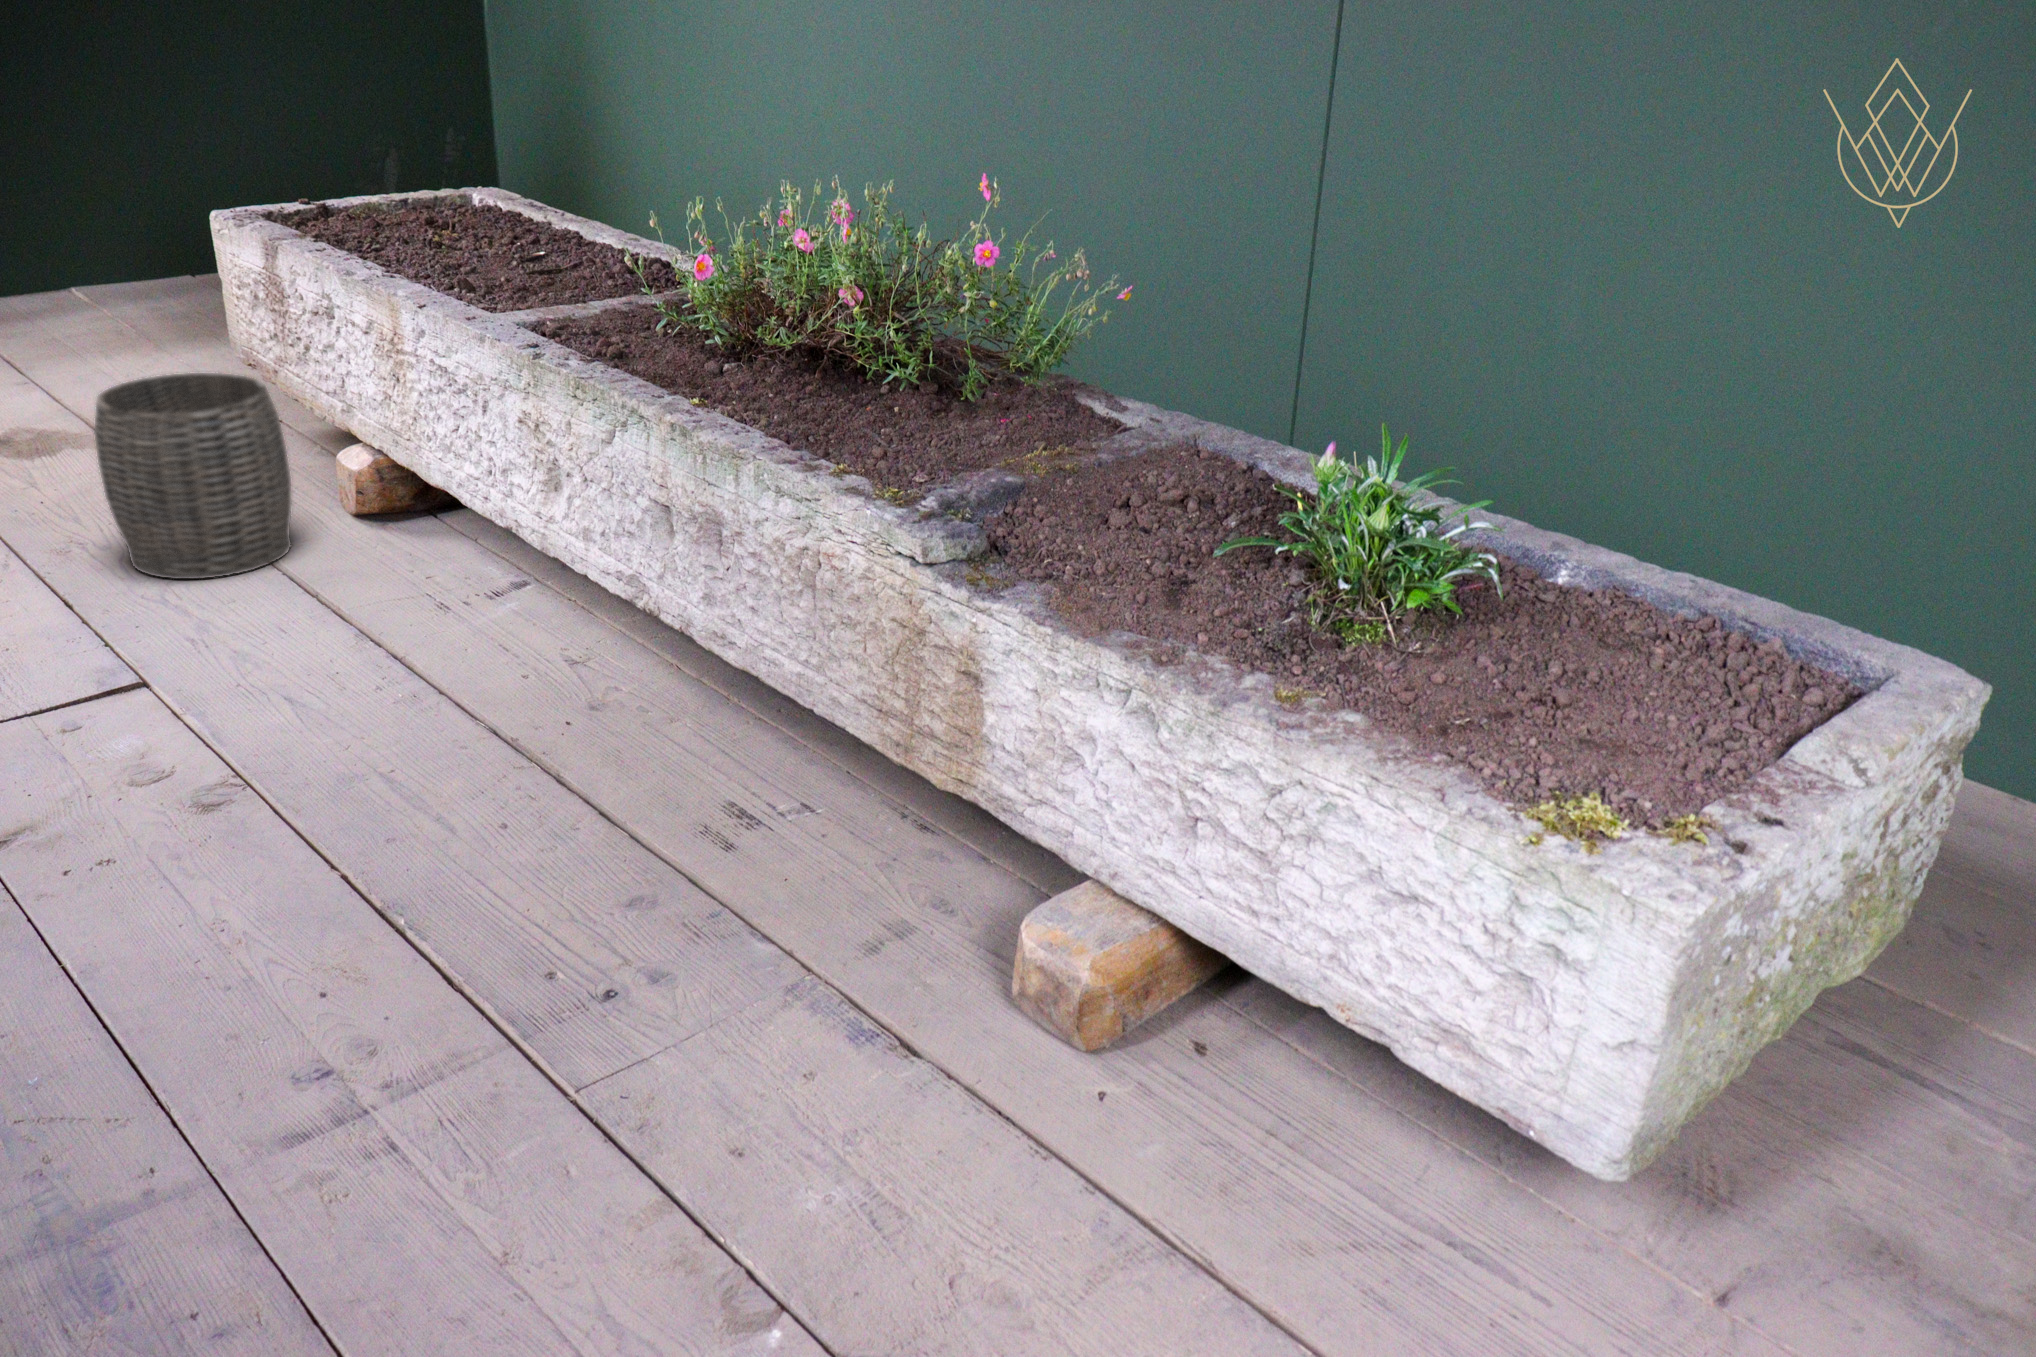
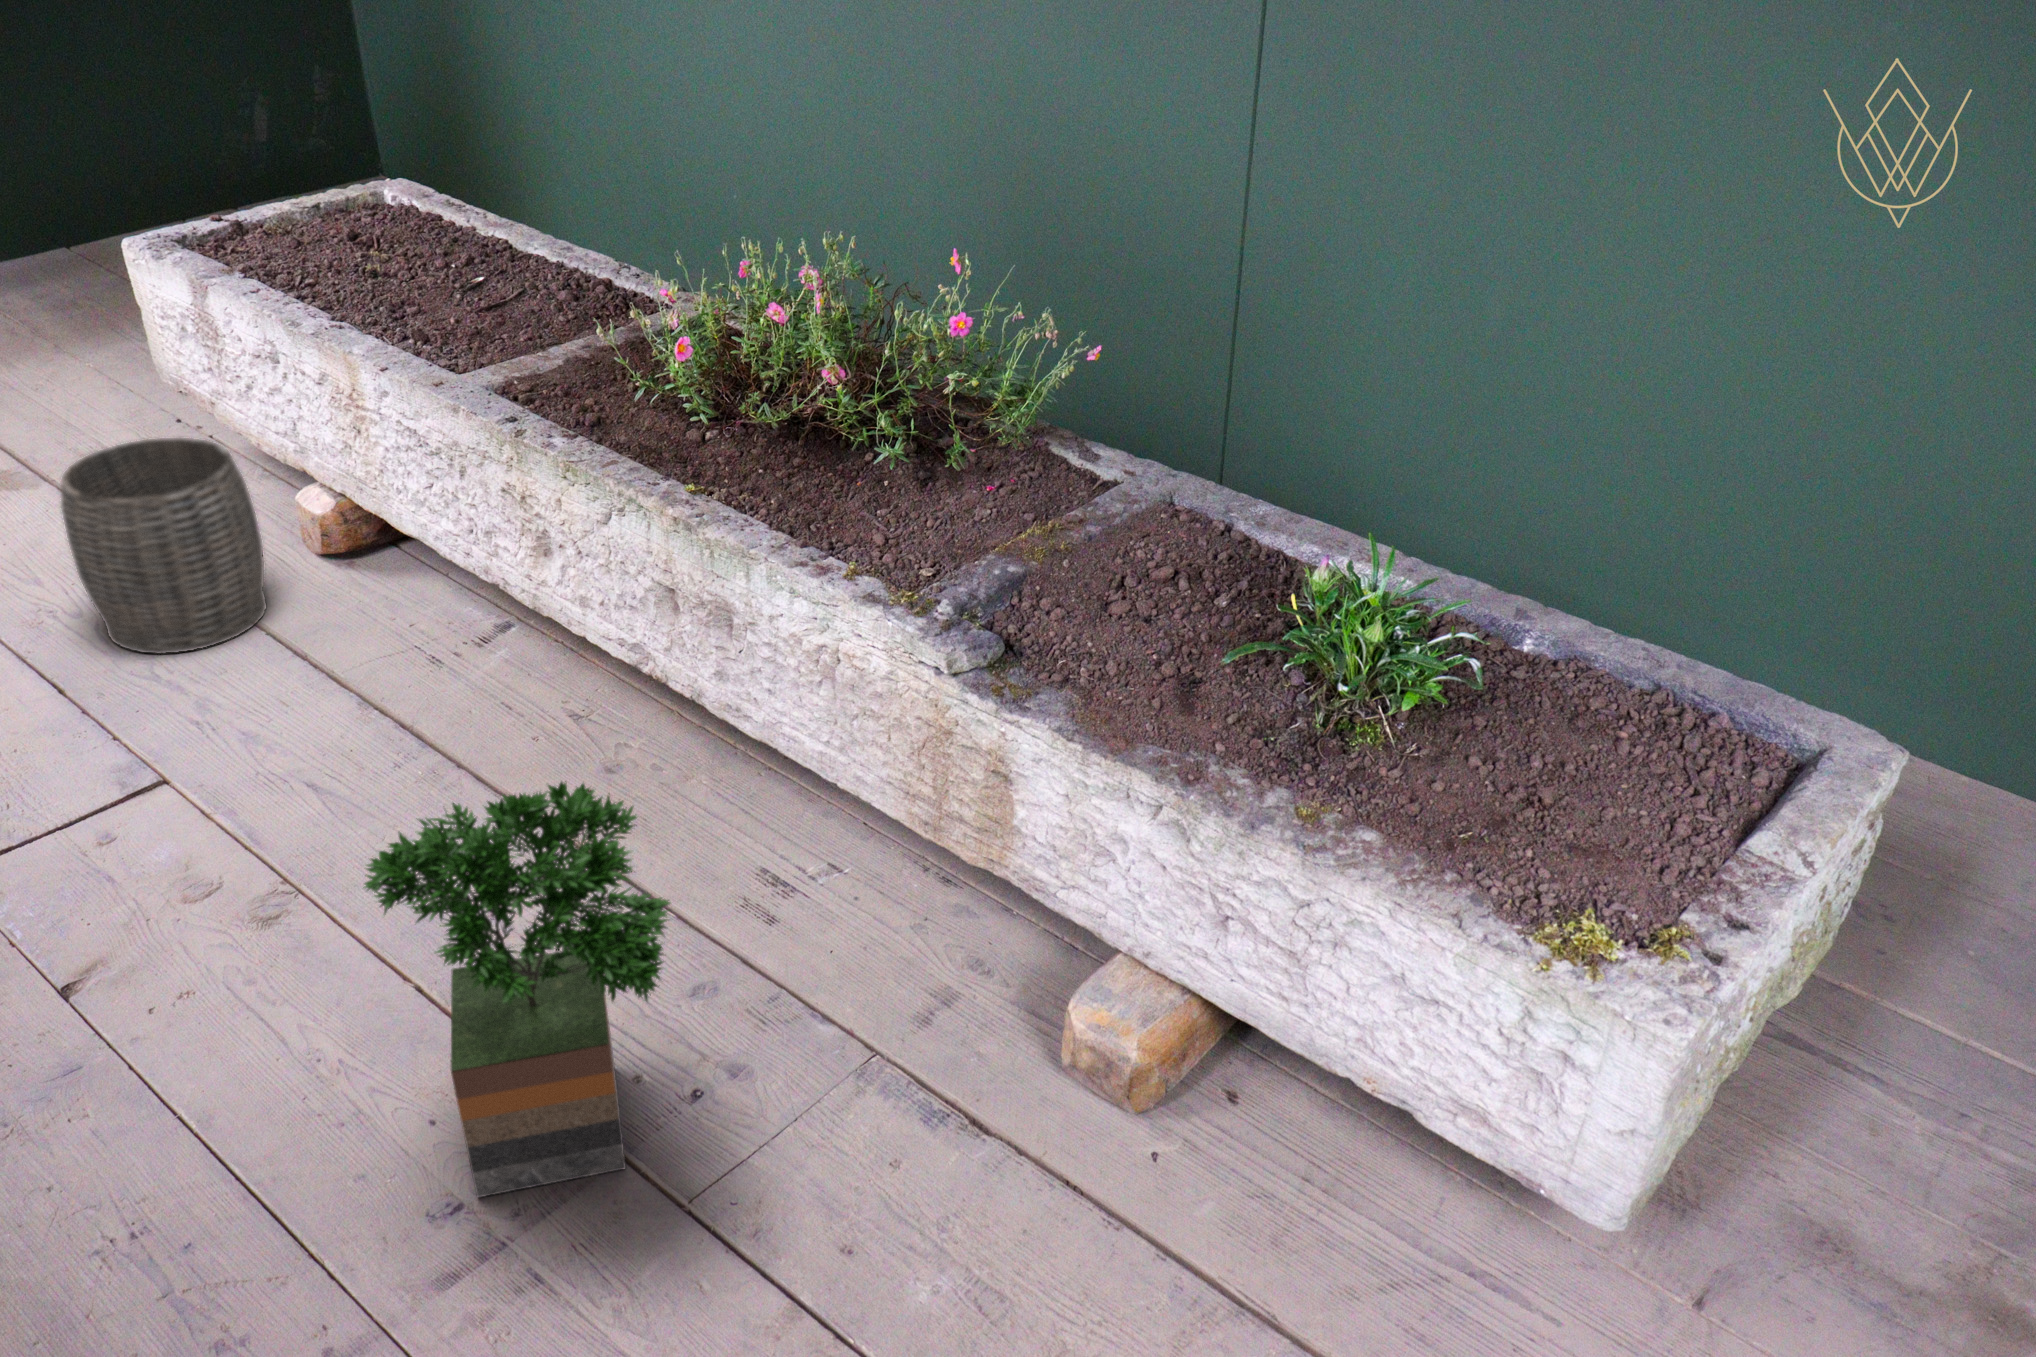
potted tree: none [243,605,580,1064] -> present [363,781,670,1197]

